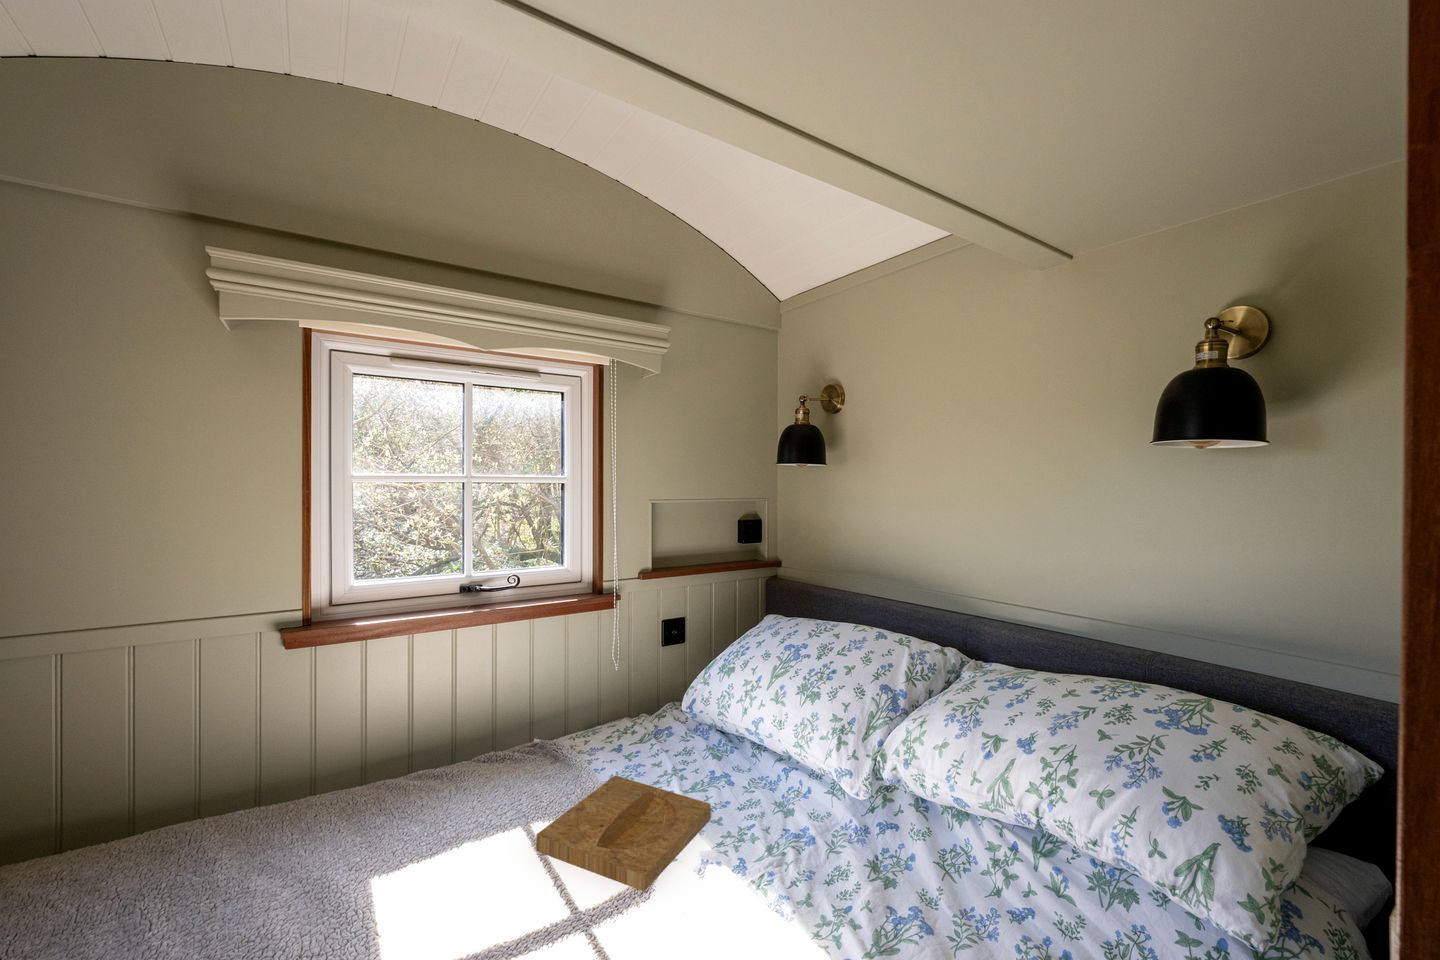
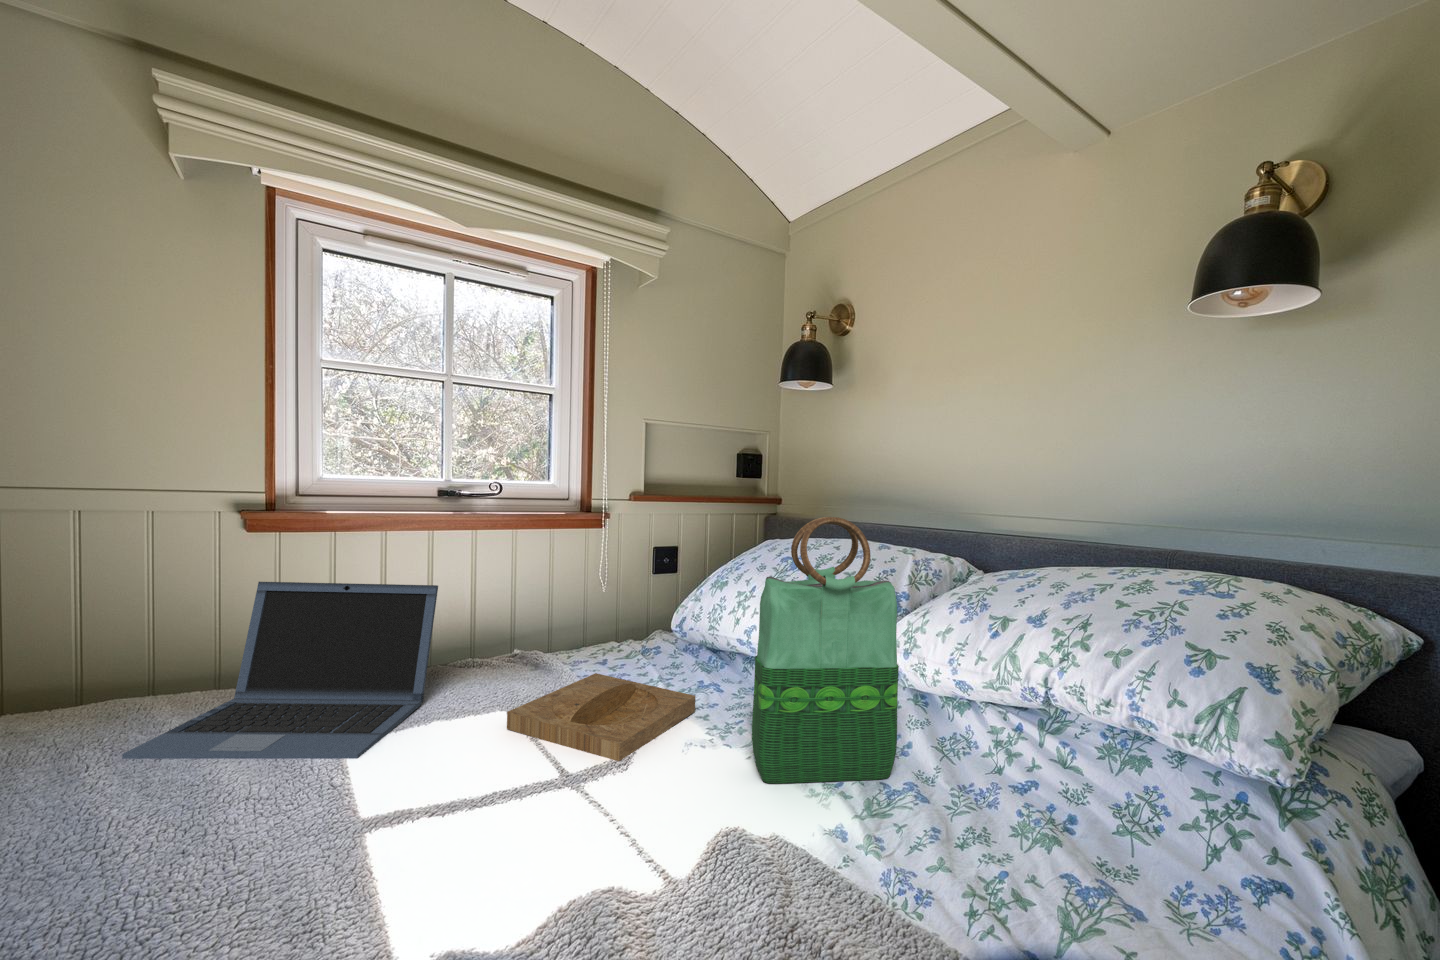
tote bag: none [767,662,902,917] -> present [752,517,899,783]
laptop: none [181,702,466,908] -> present [122,582,438,759]

